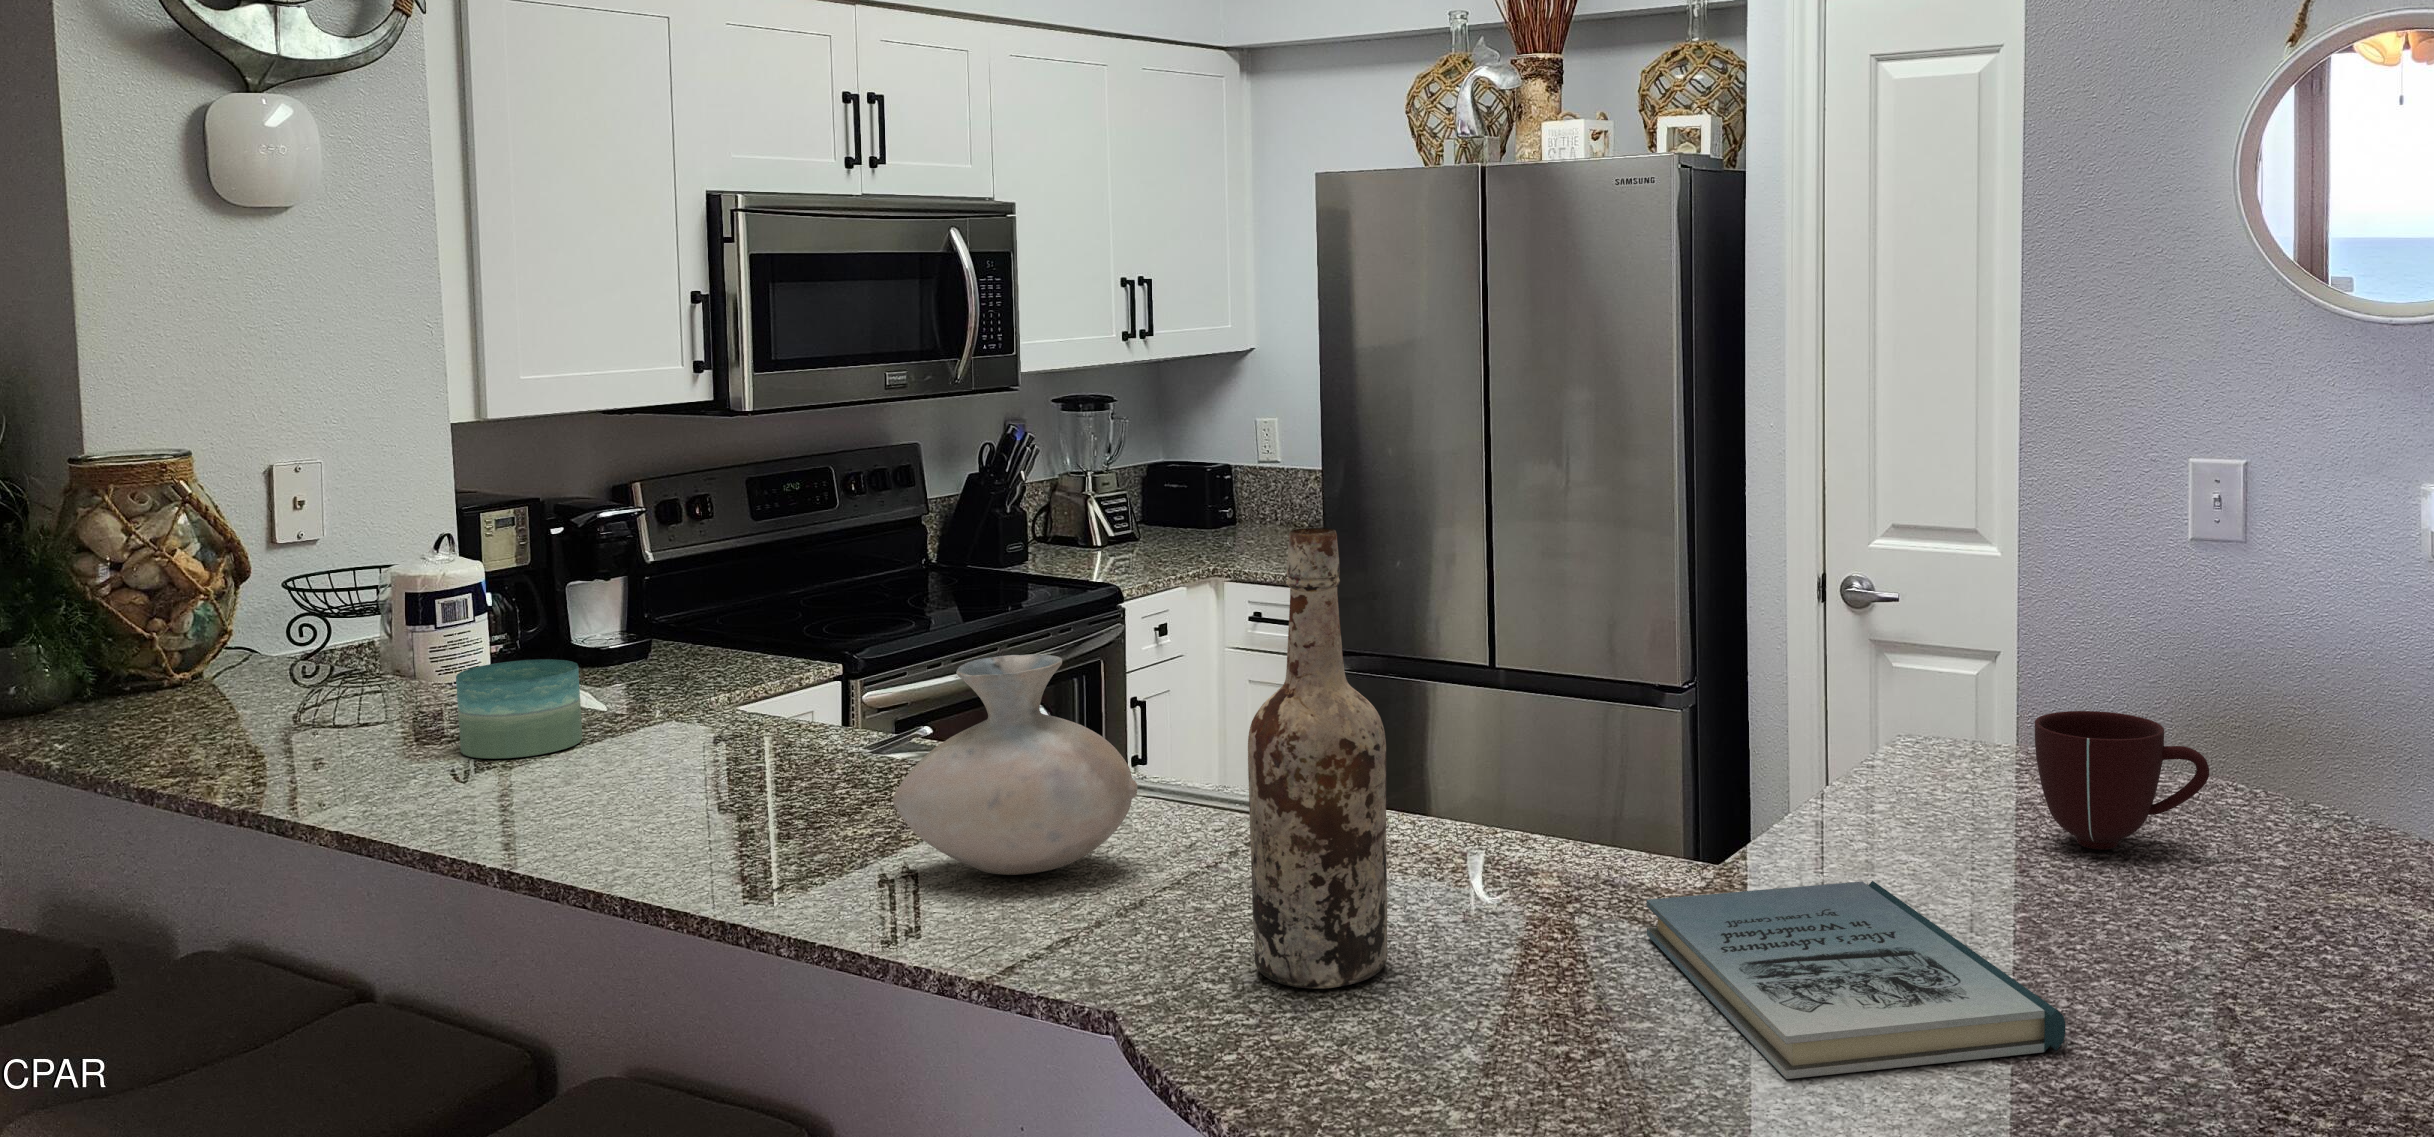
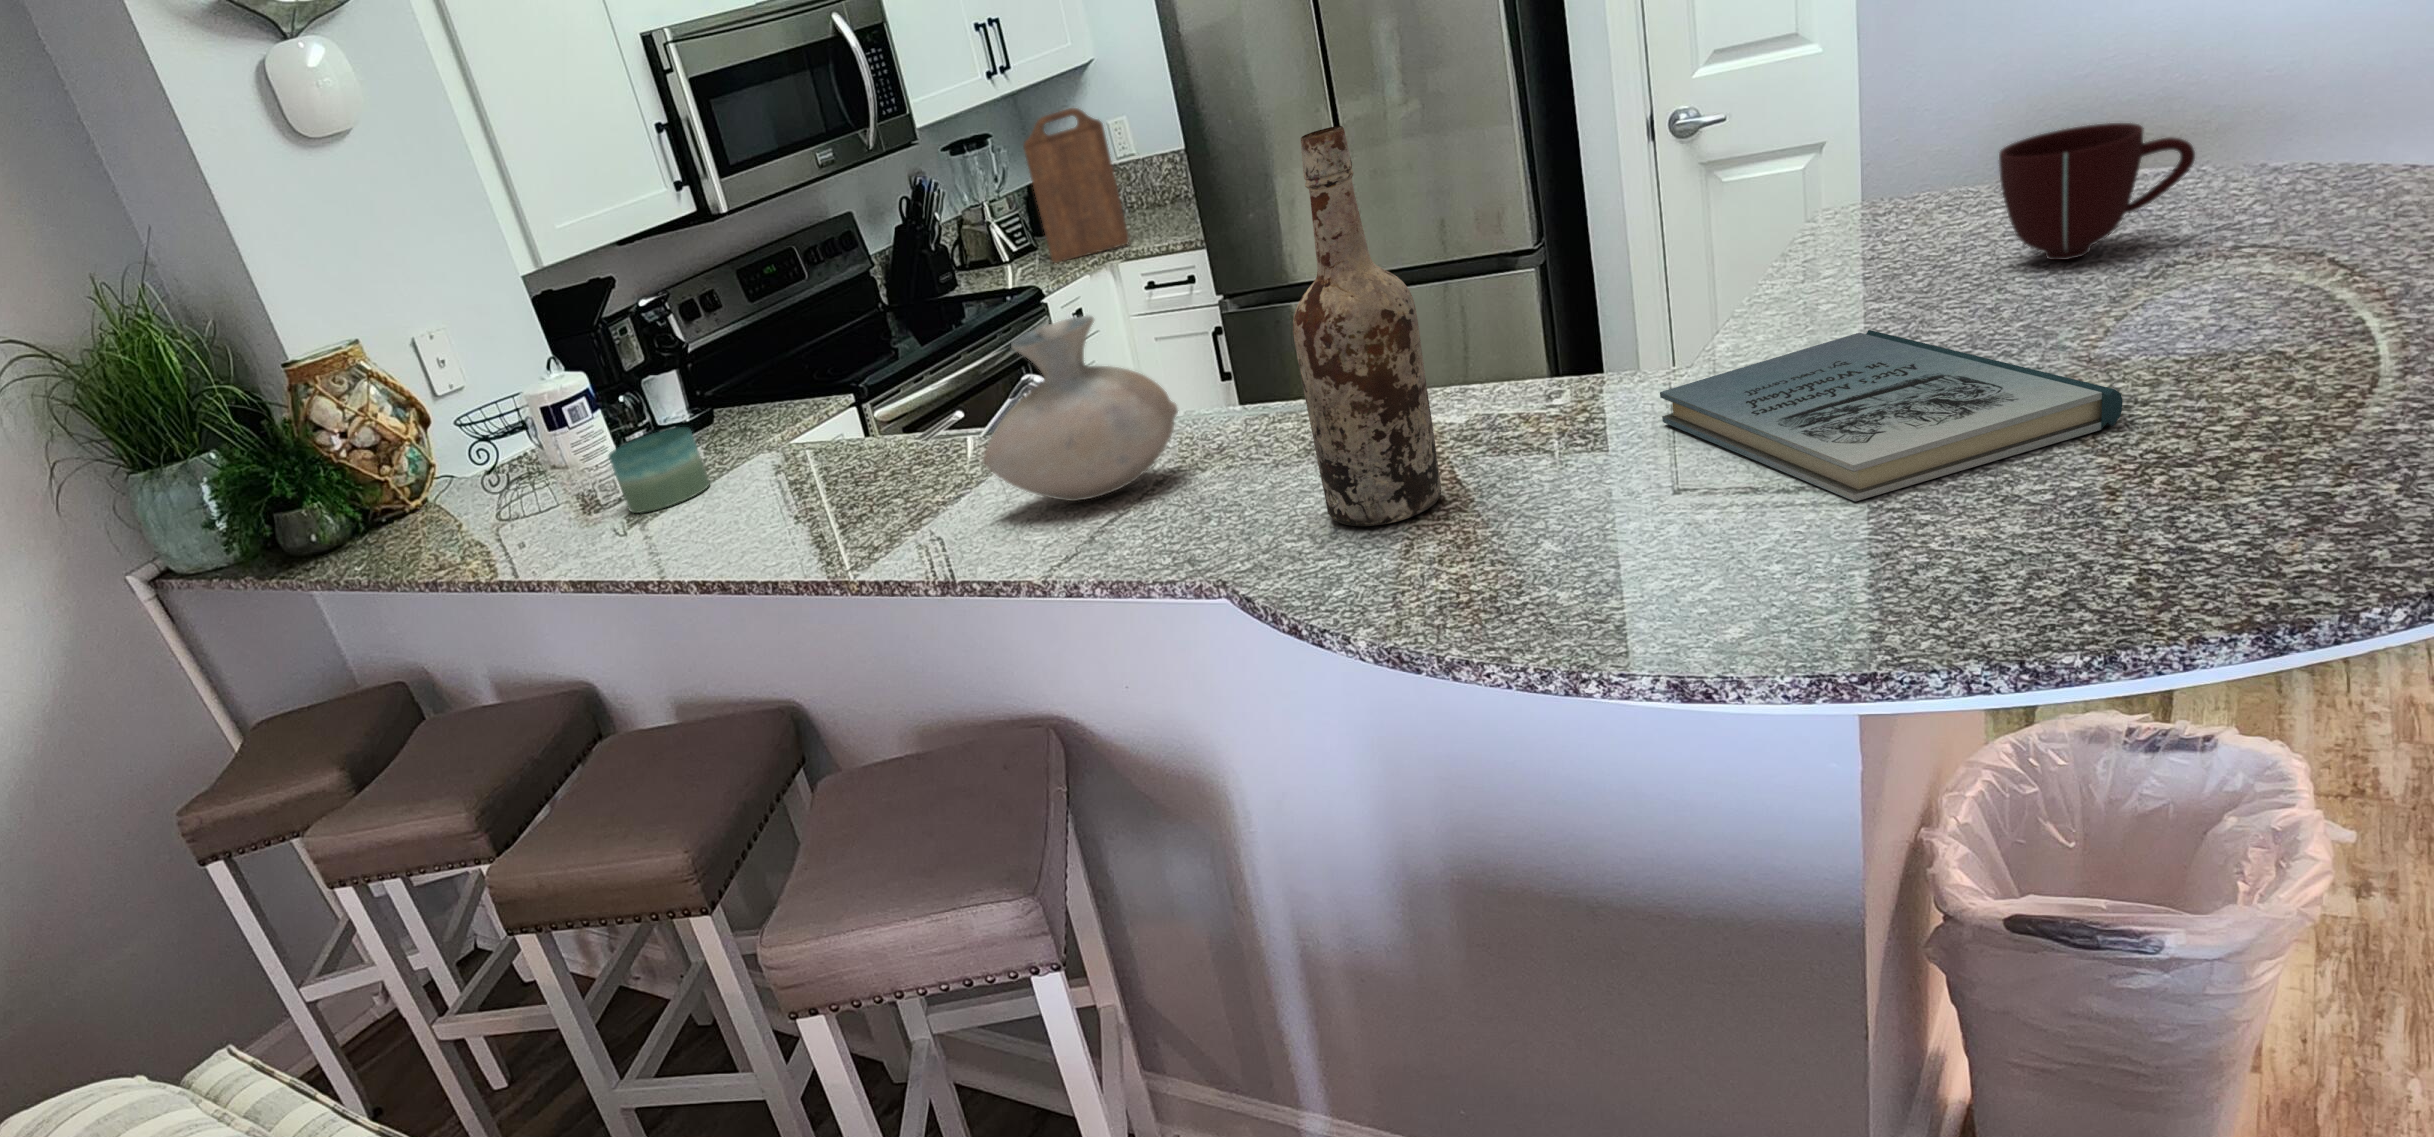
cutting board: none [1141,399,1241,565] -> present [1024,108,1129,263]

